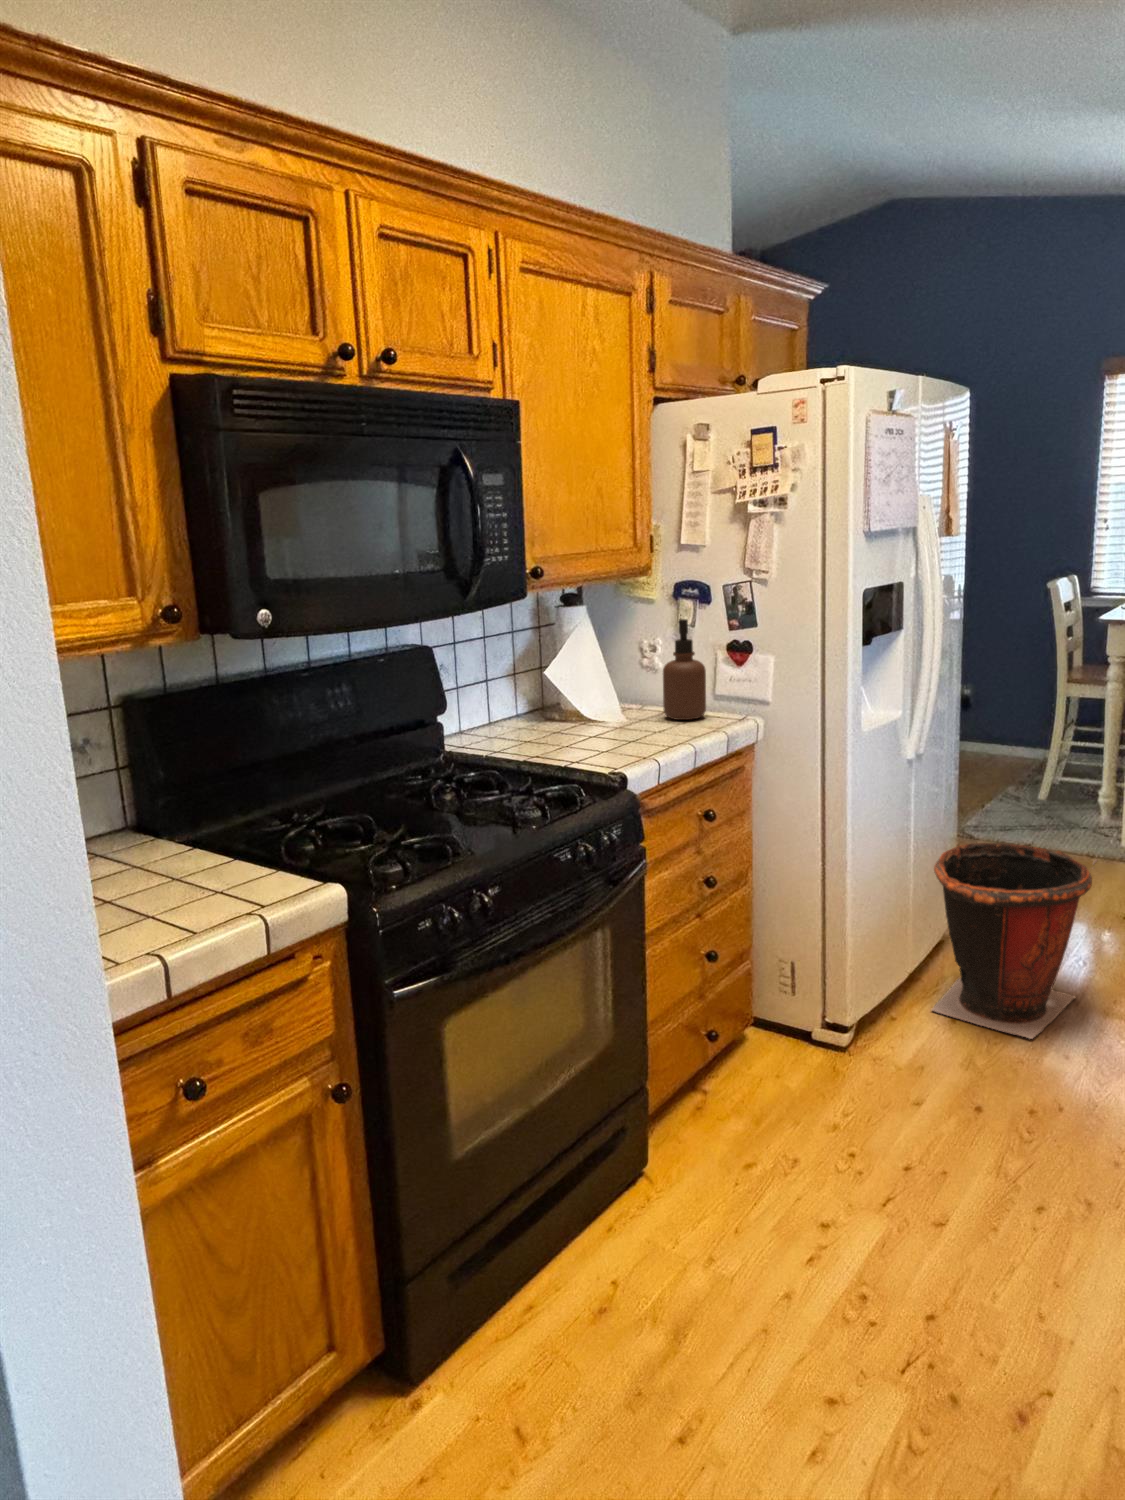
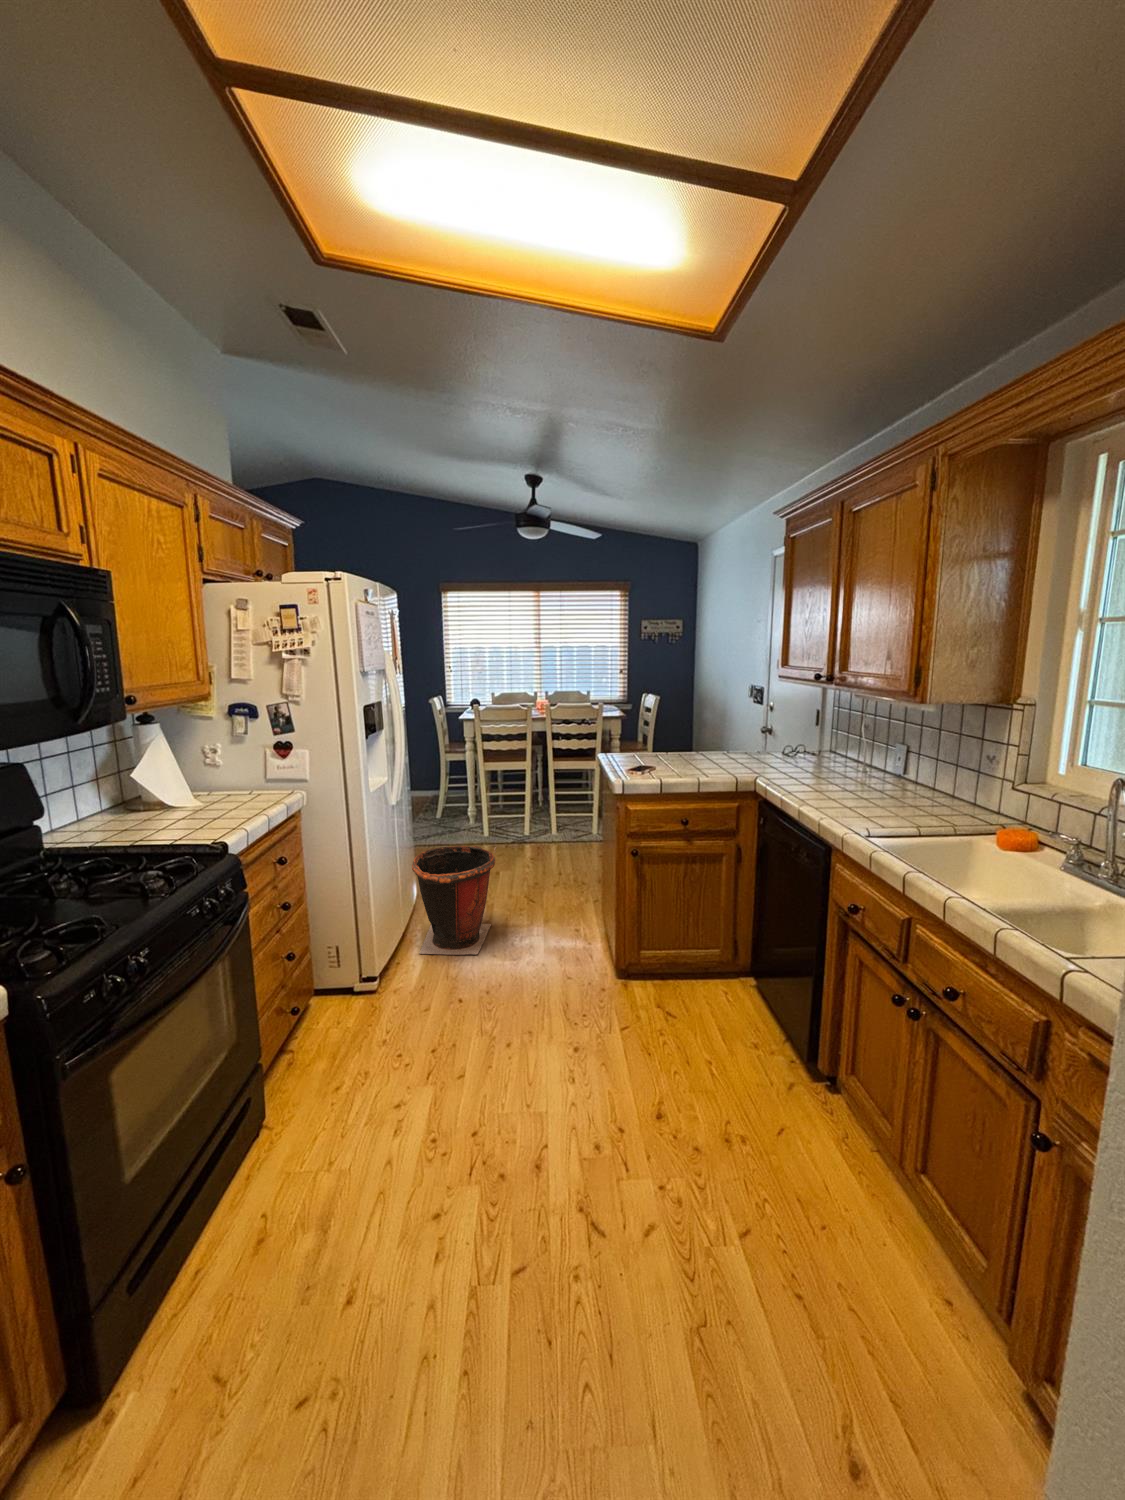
soap dispenser: present [663,619,706,720] -> none [227,730,262,799]

